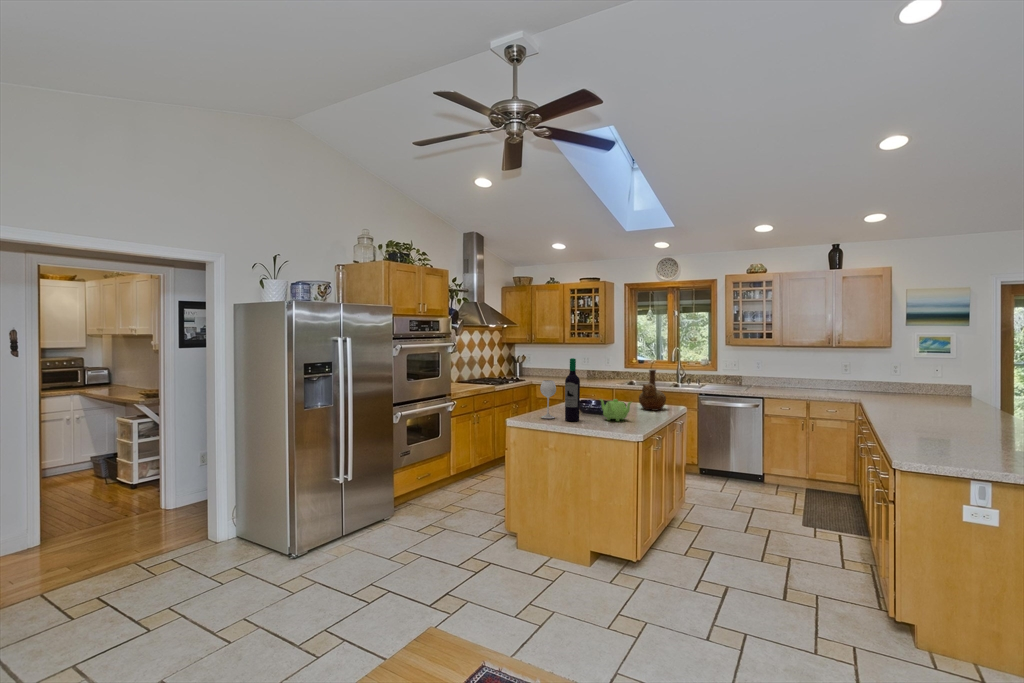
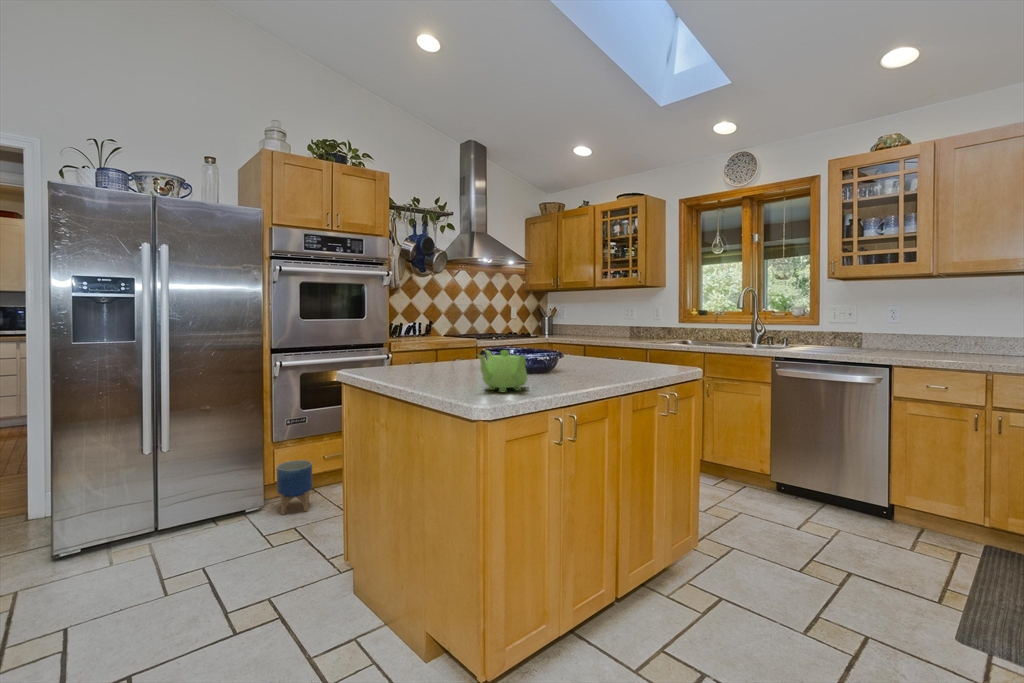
wine bottle: present [540,358,580,421] -> none [392,275,443,388]
vase: present [639,370,666,411] -> none [593,303,642,377]
planter: none [399,480,423,519] -> present [277,460,313,515]

